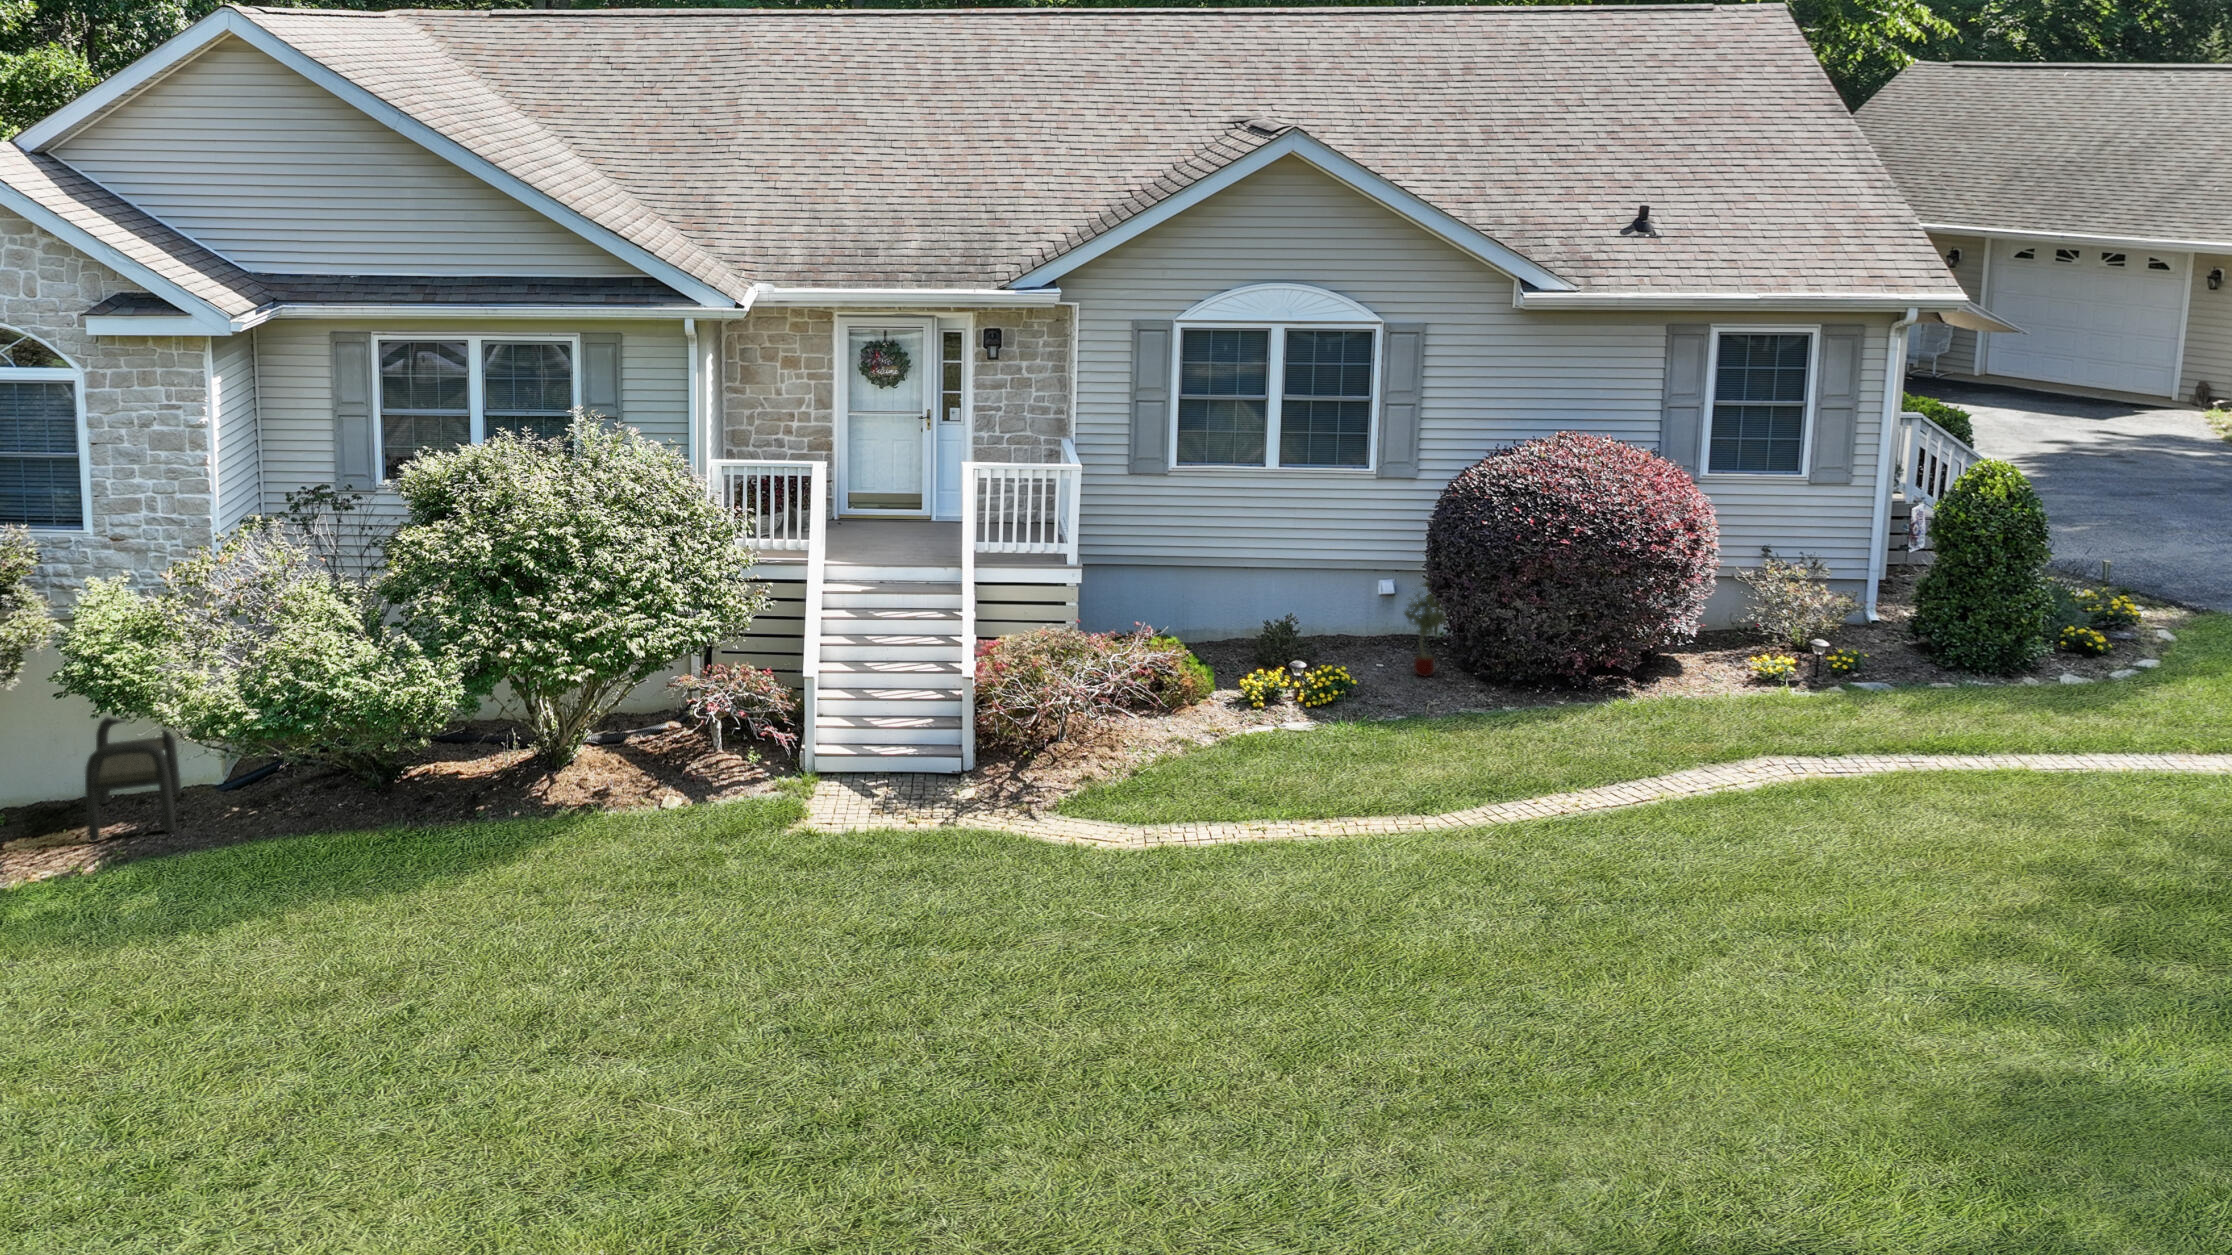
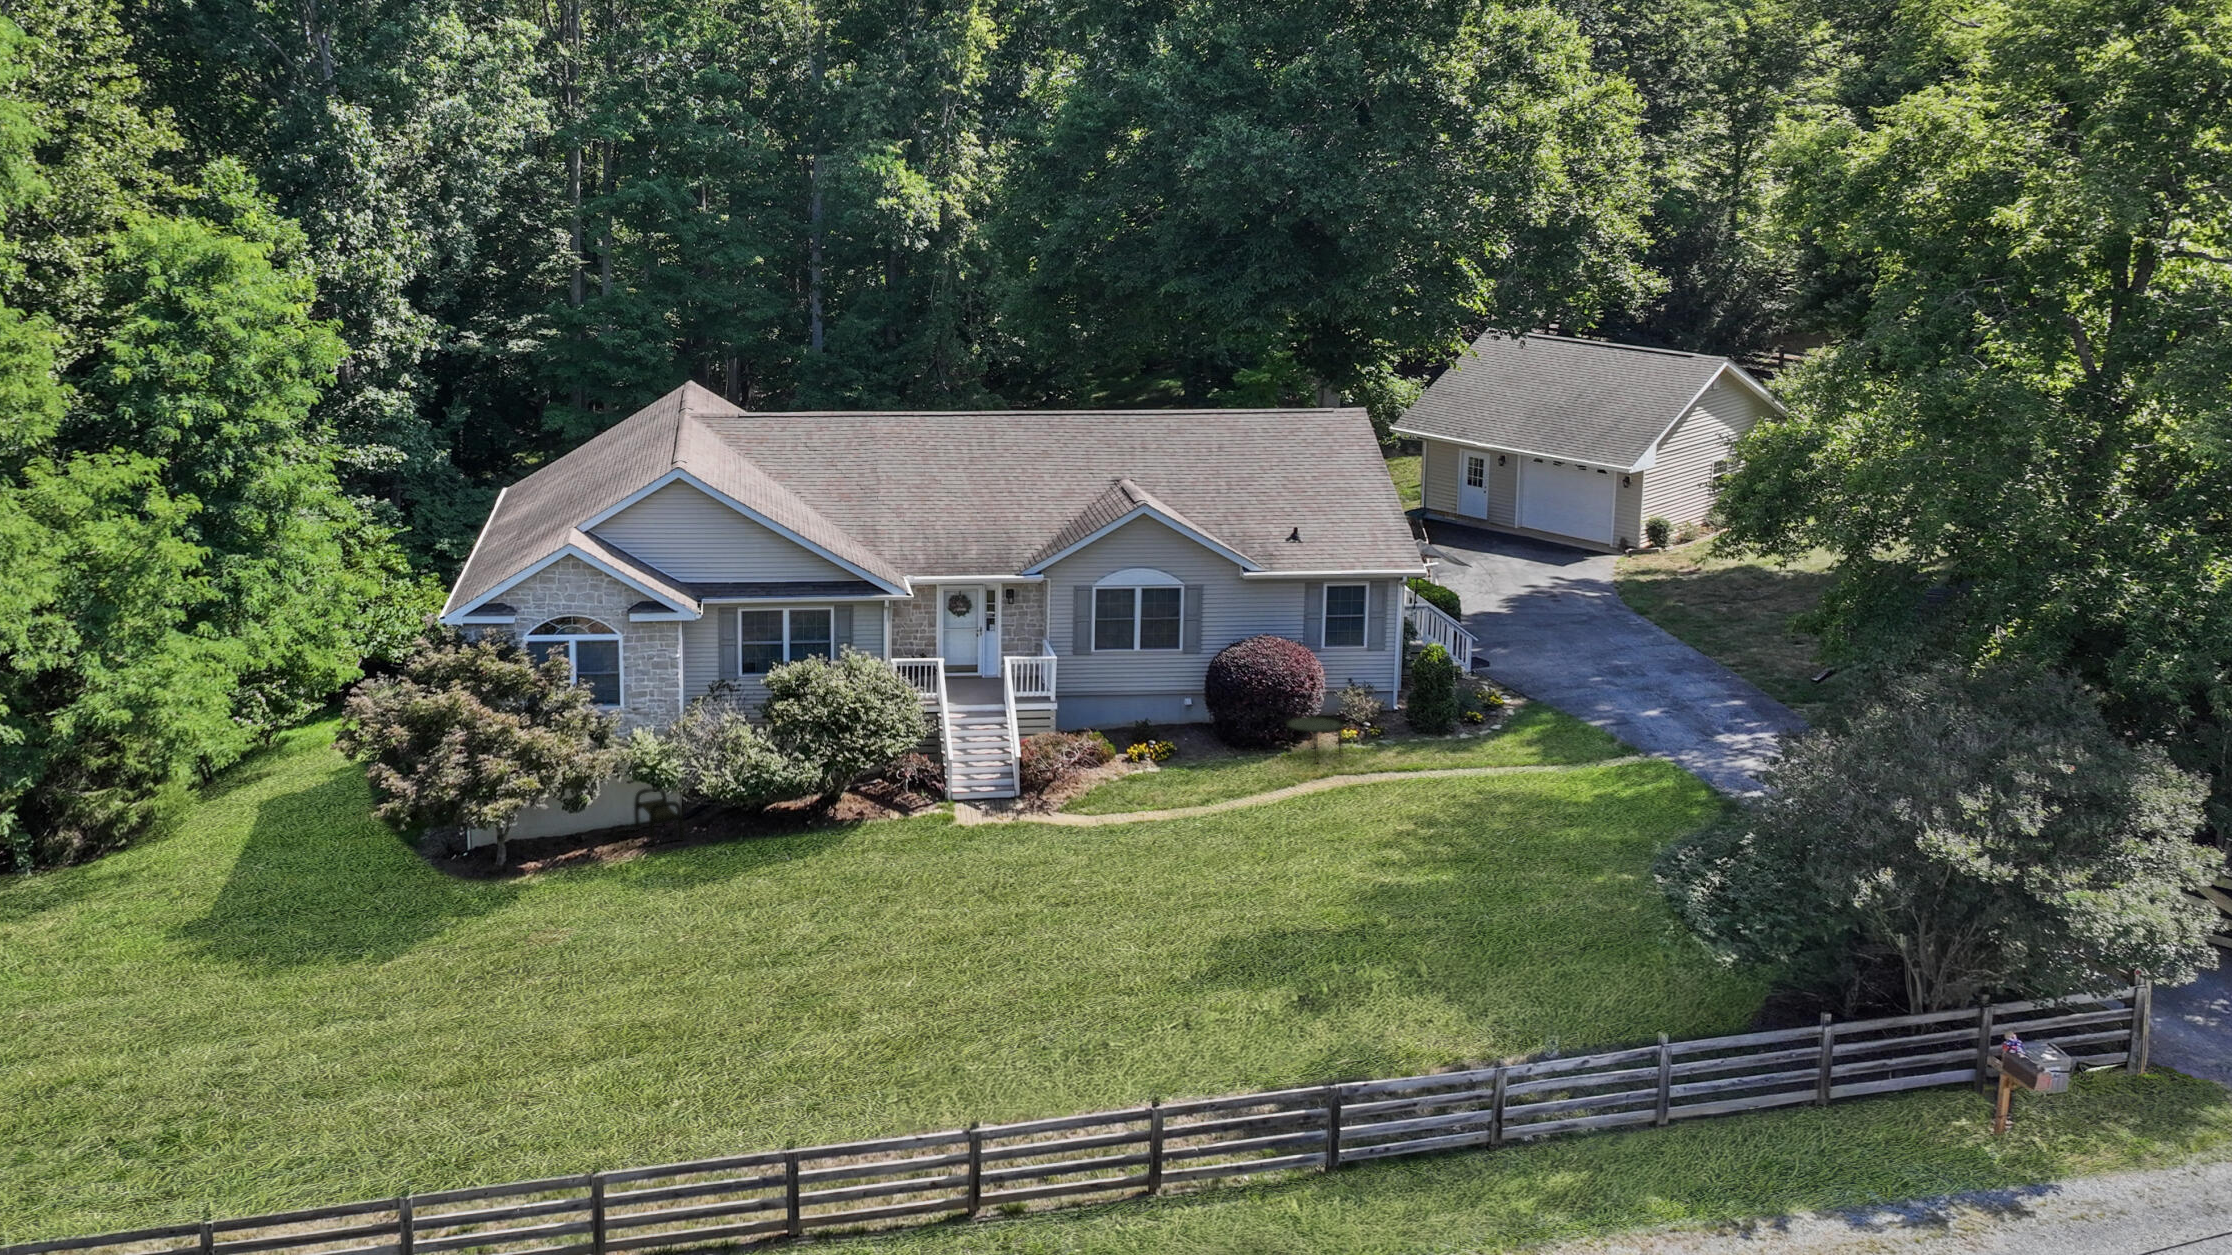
potted tree: present [1405,581,1447,676] -> none [1196,700,1222,745]
round table: none [1619,613,1777,726] -> present [1285,714,1344,763]

